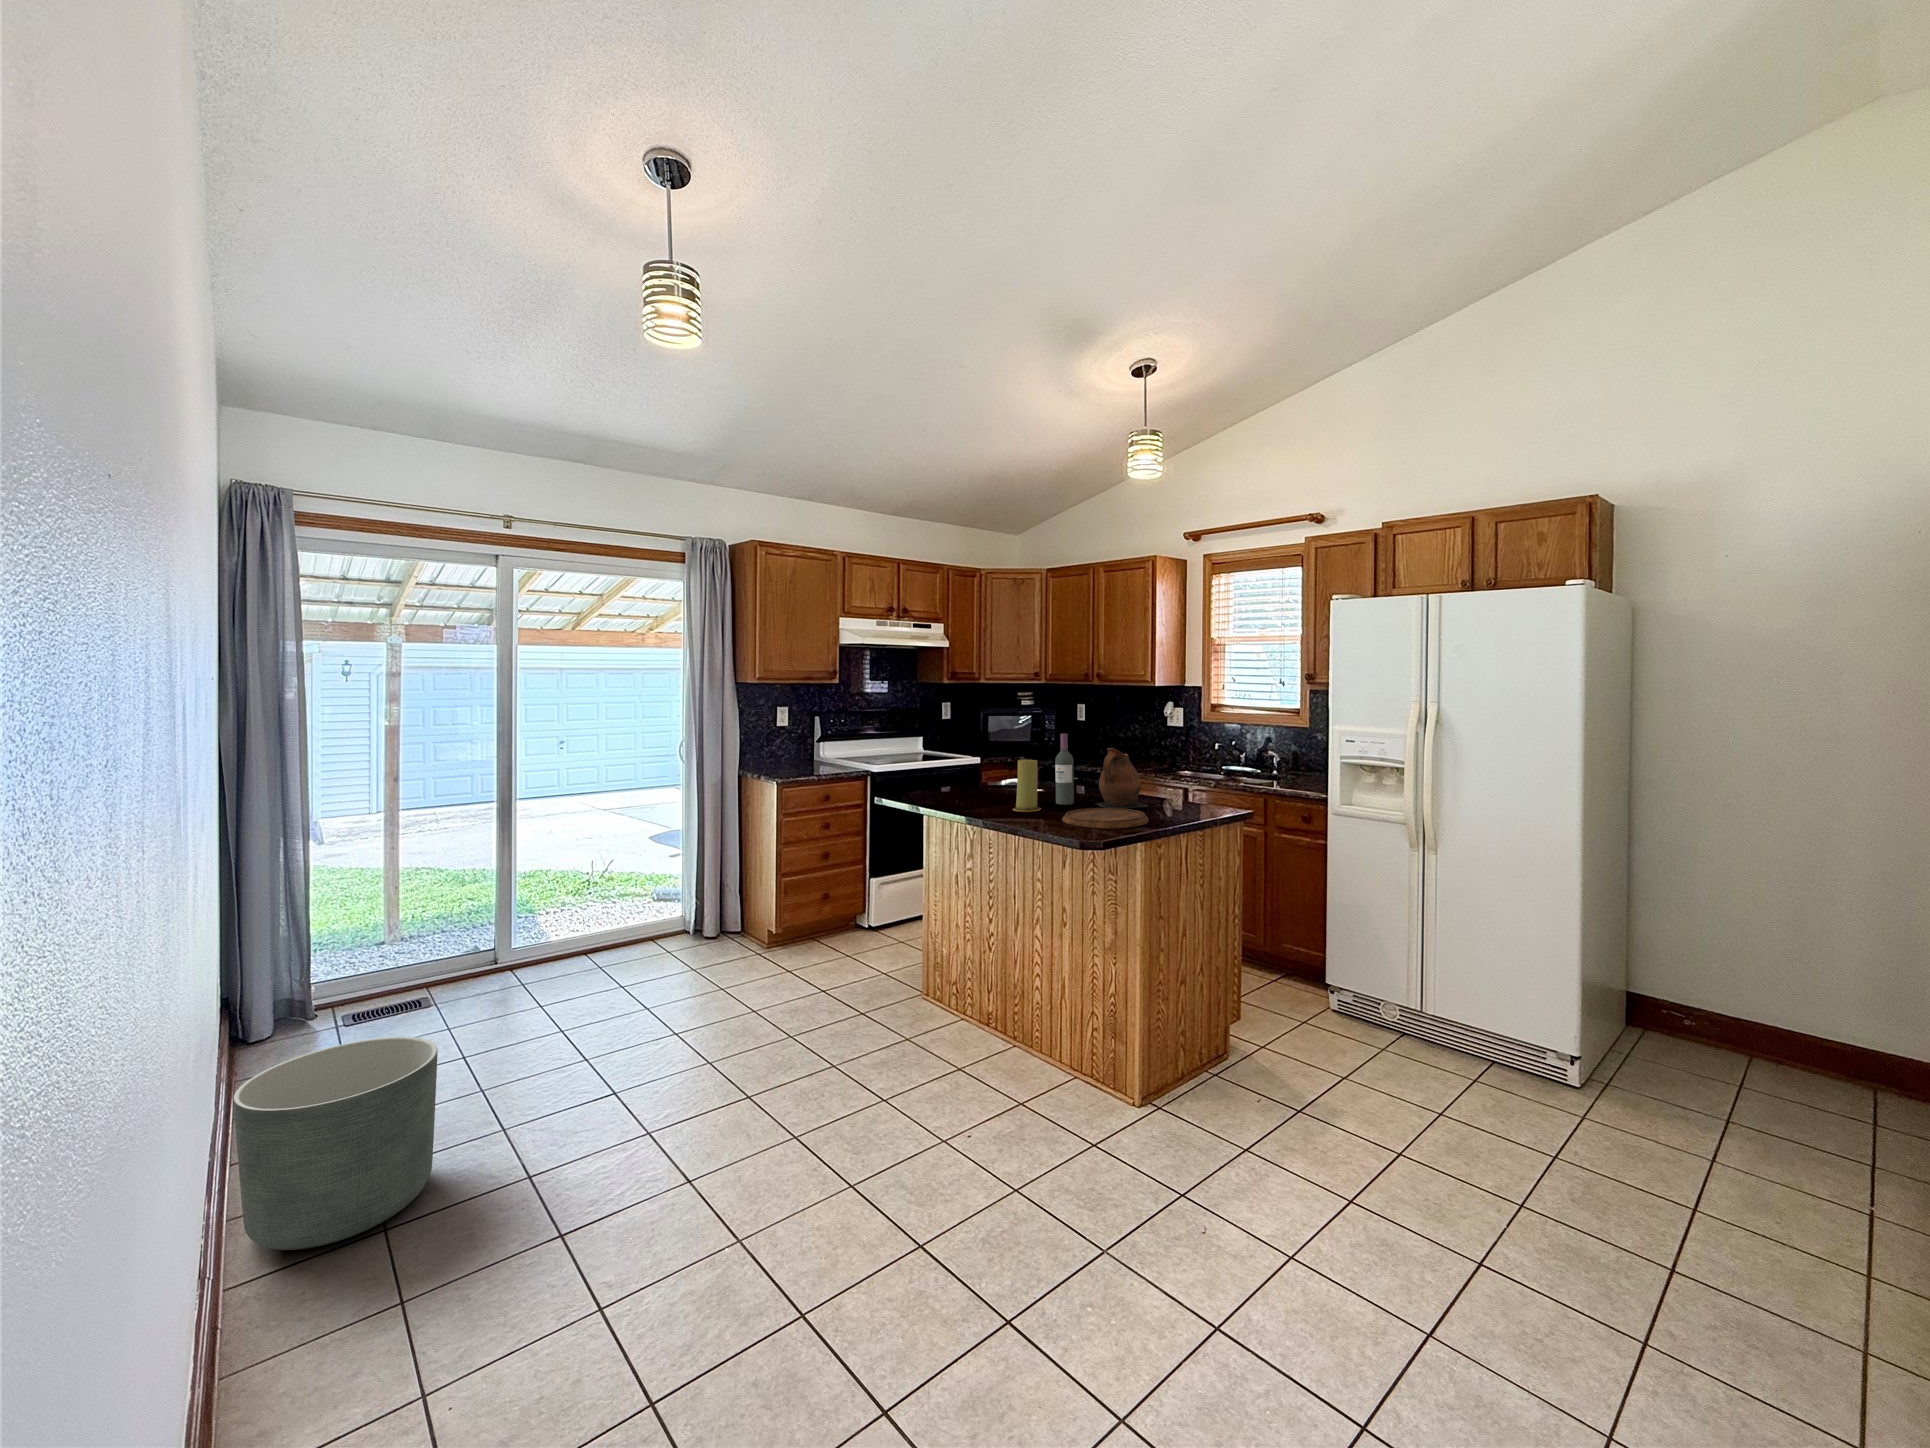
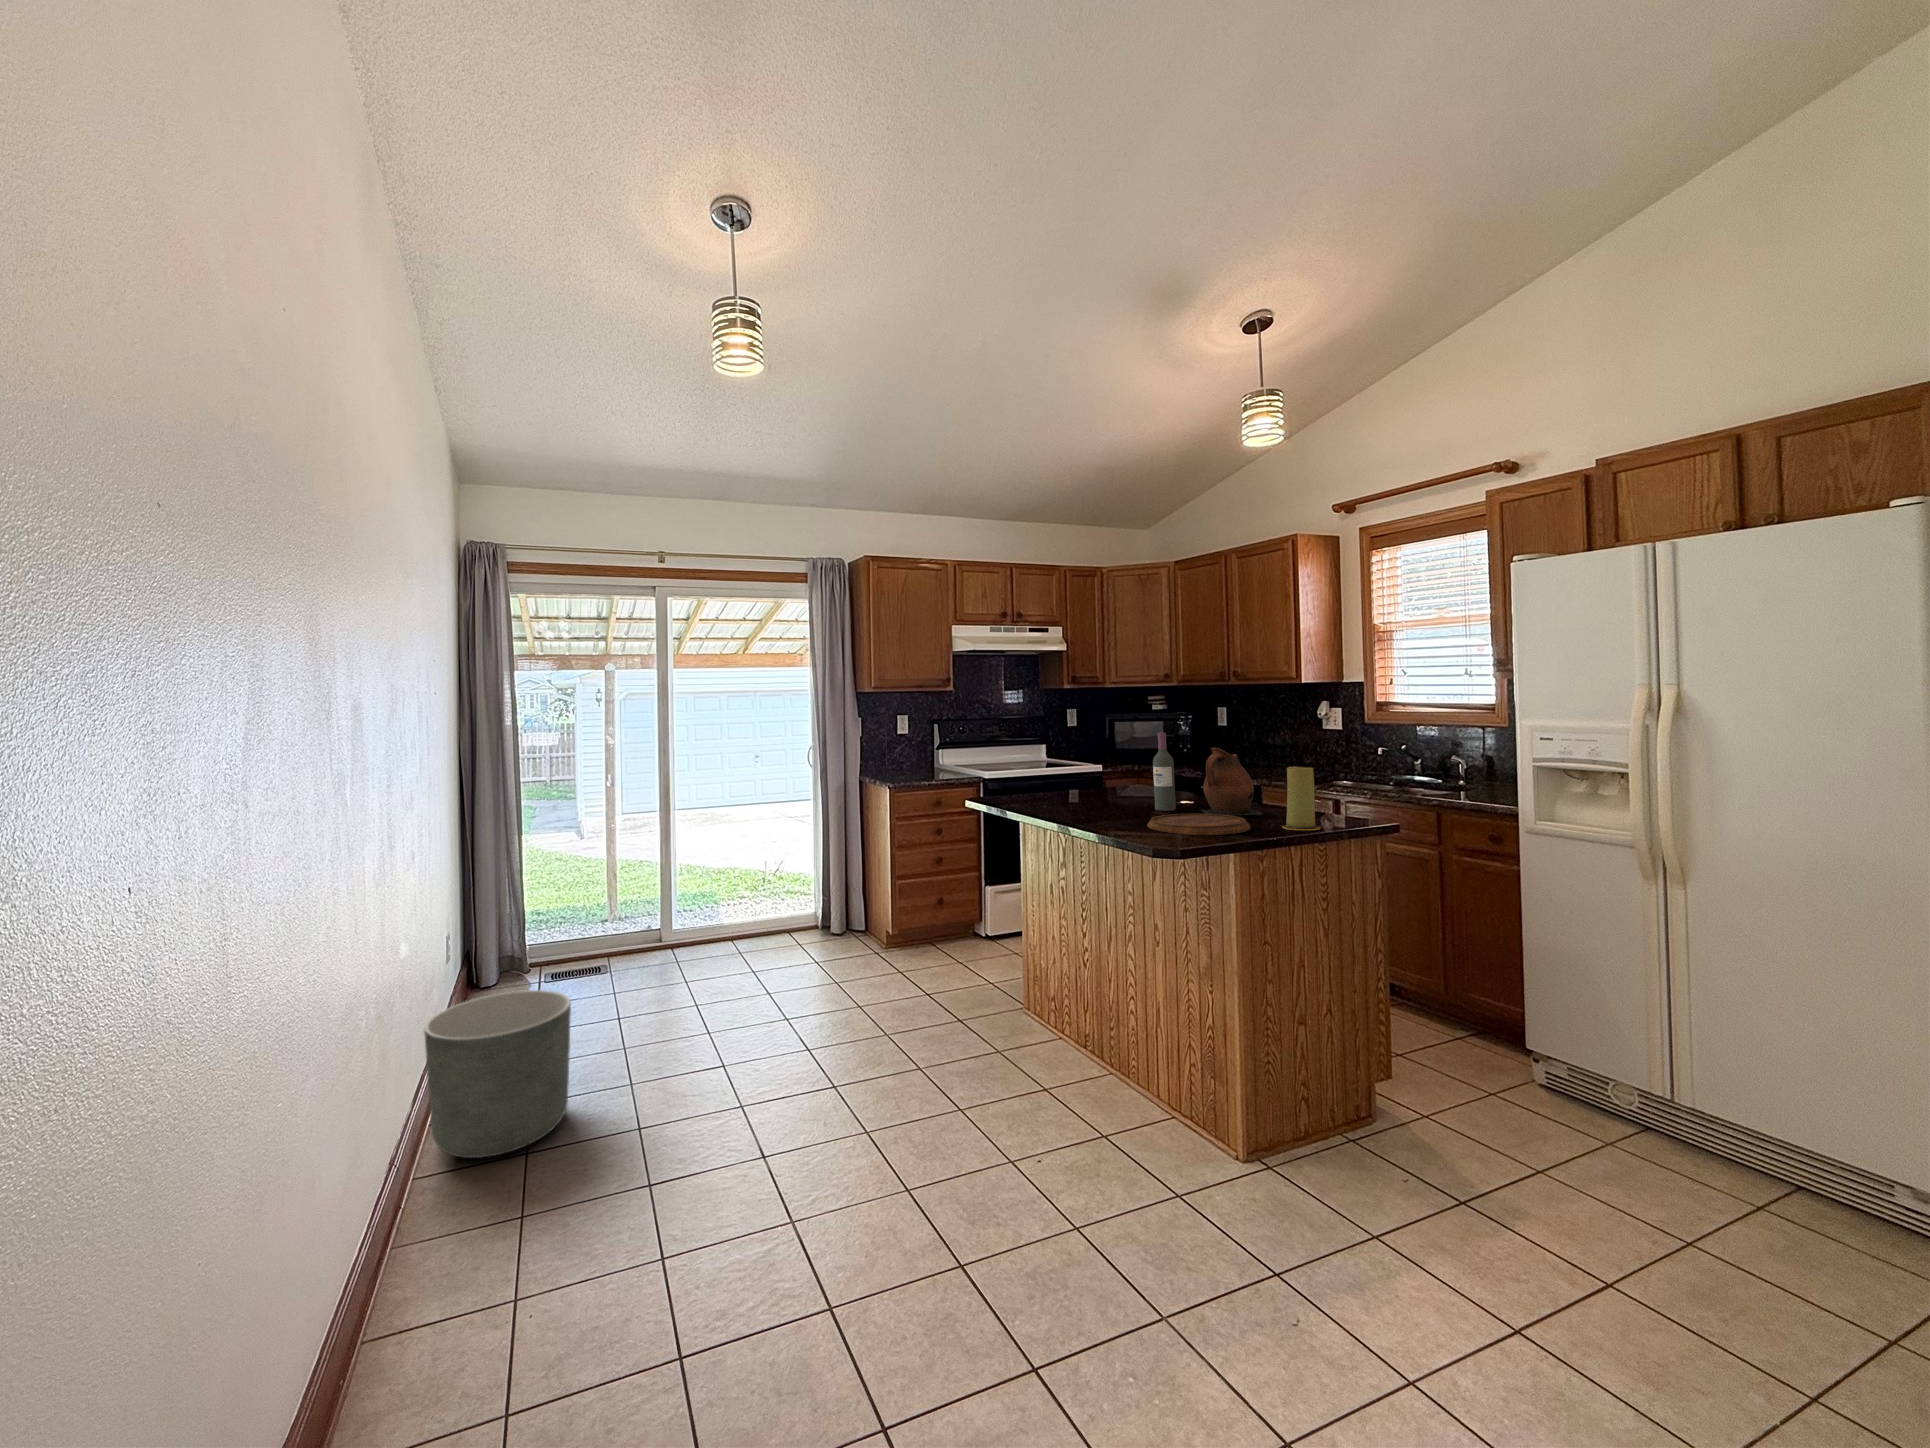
candle: present [1013,760,1041,812] -> present [1282,767,1321,830]

